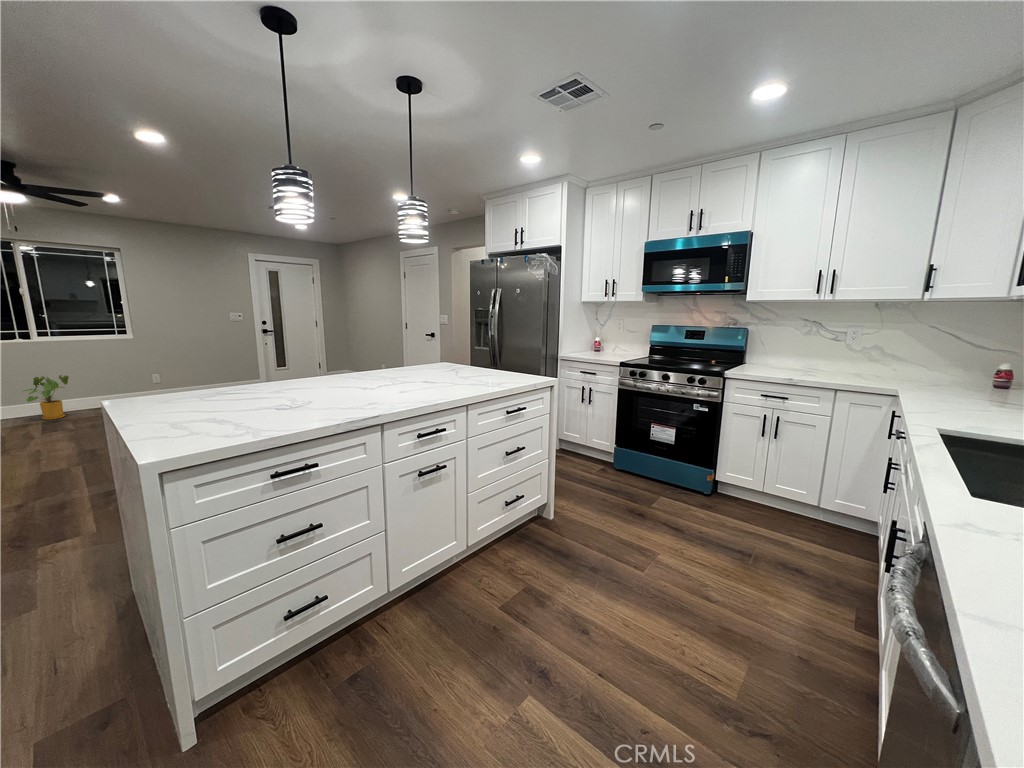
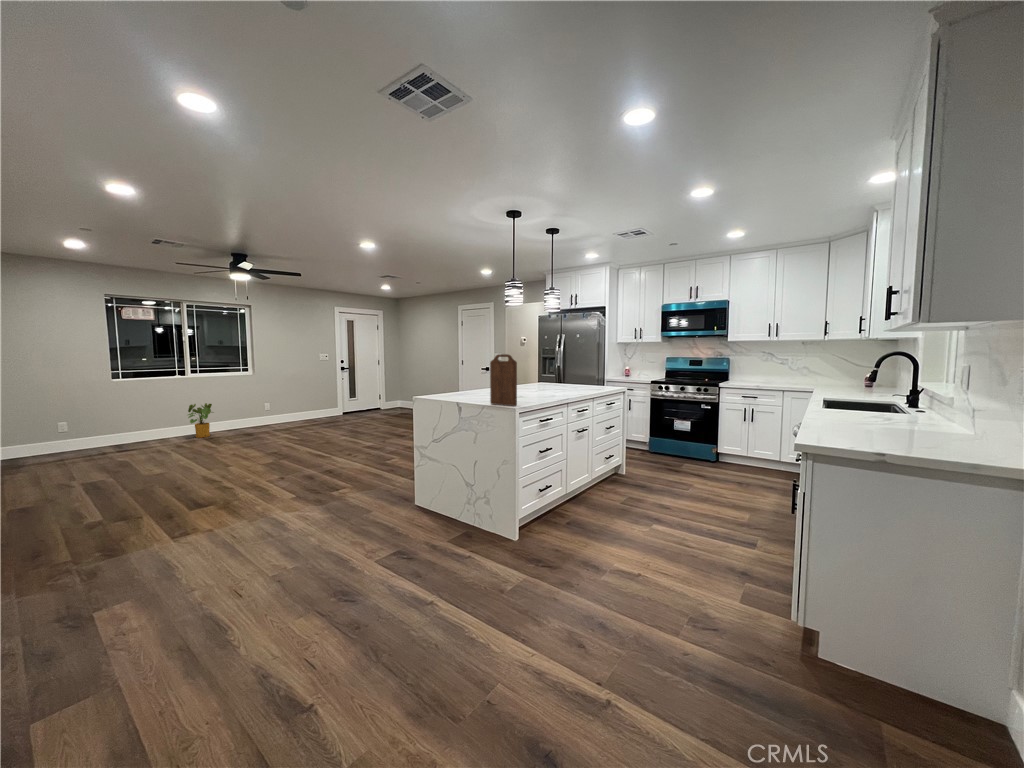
cutting board: none [107,327,155,455] -> present [490,354,517,406]

